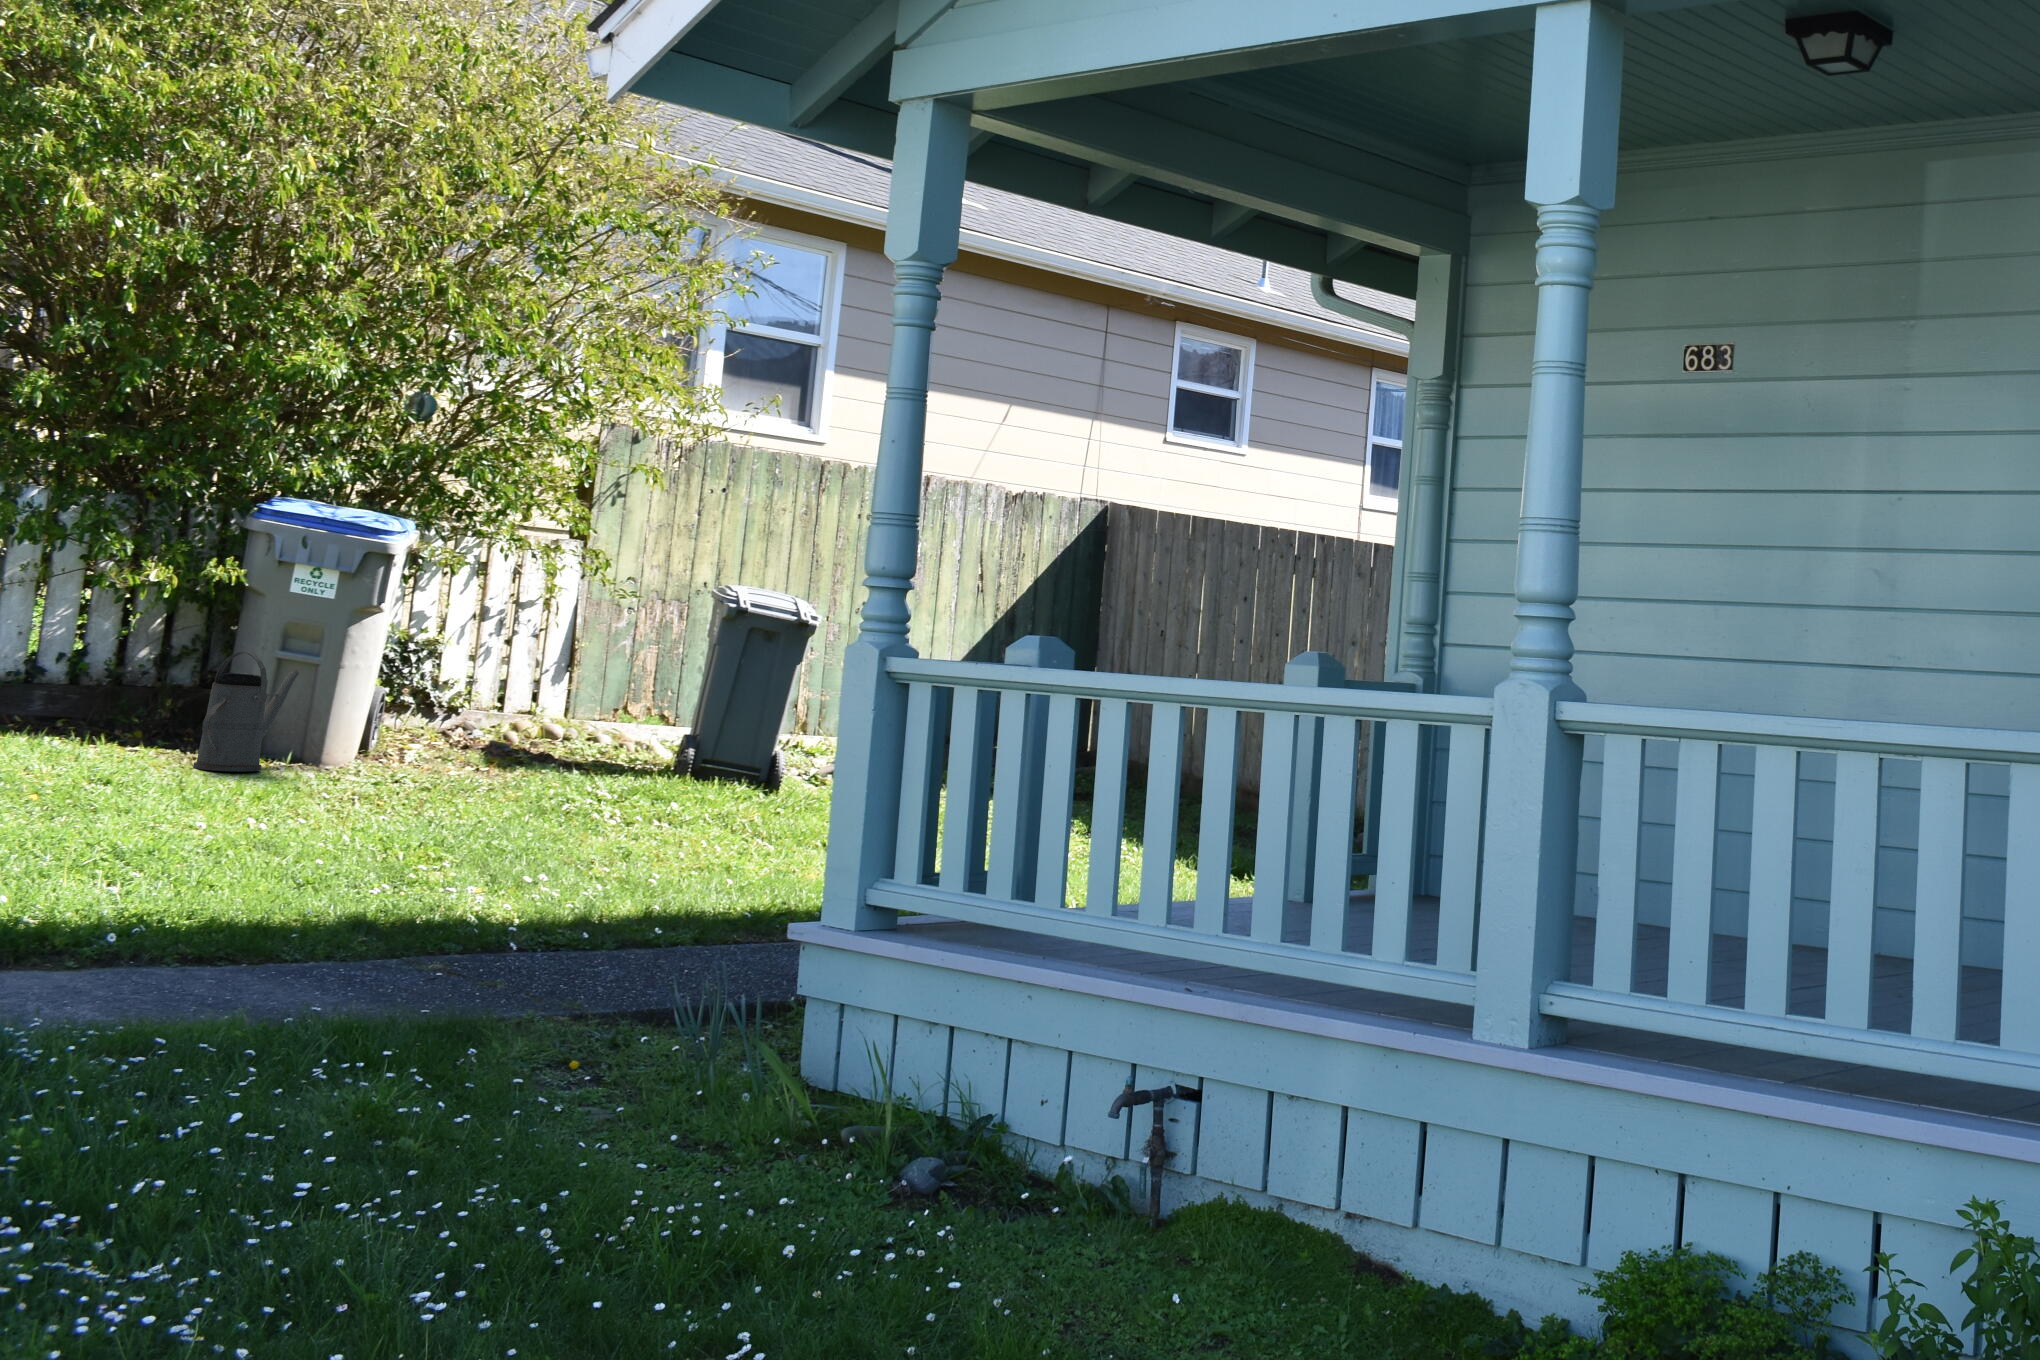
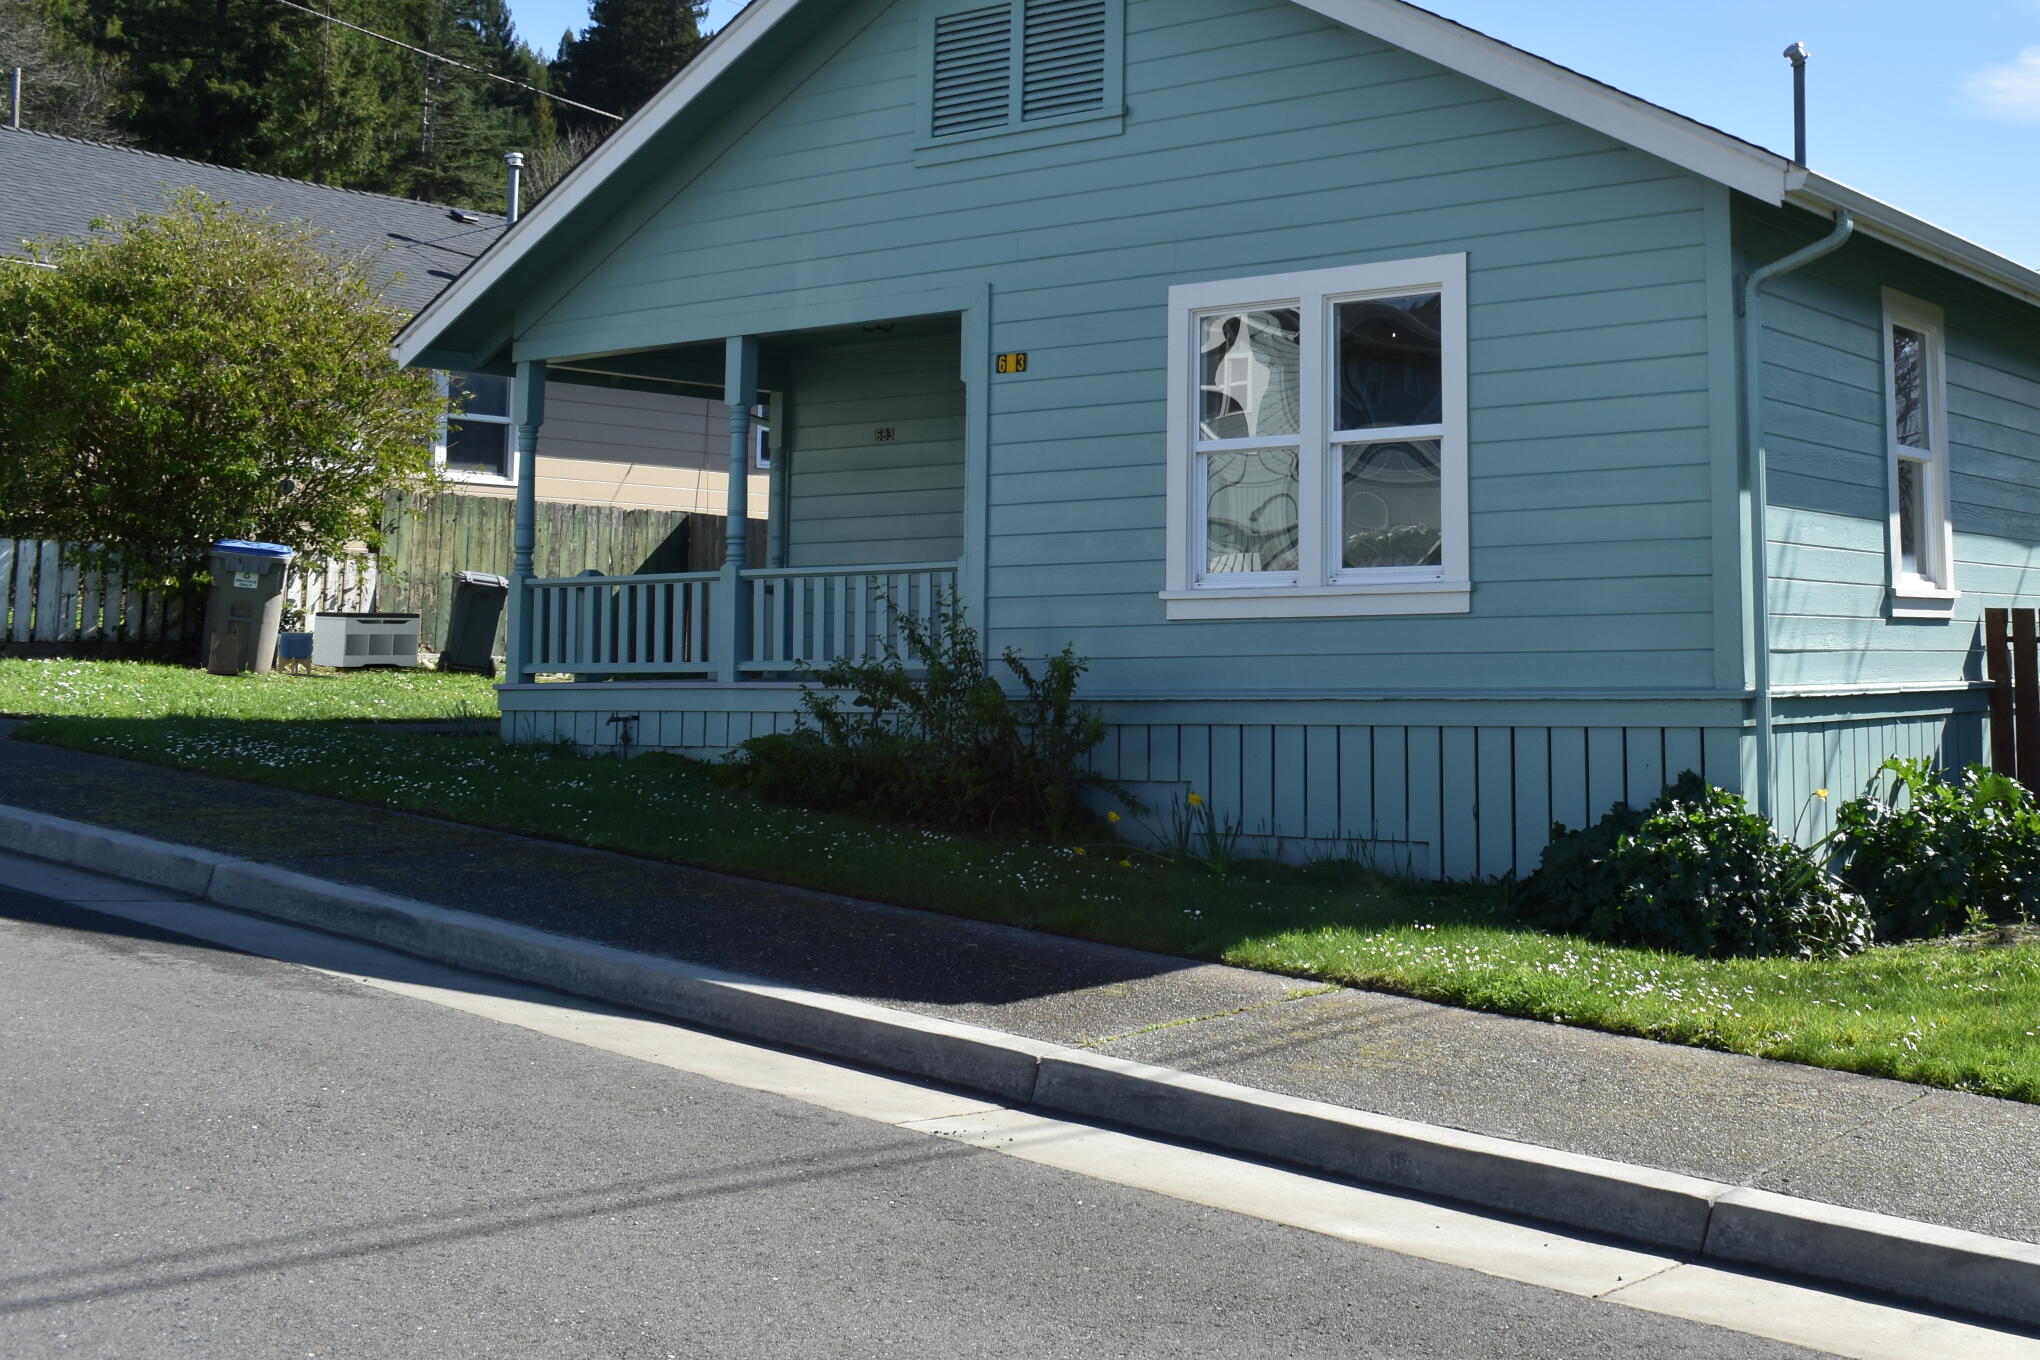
bench: none [447,643,654,750] -> present [312,612,420,667]
planter: none [355,685,431,772] -> present [278,632,313,675]

